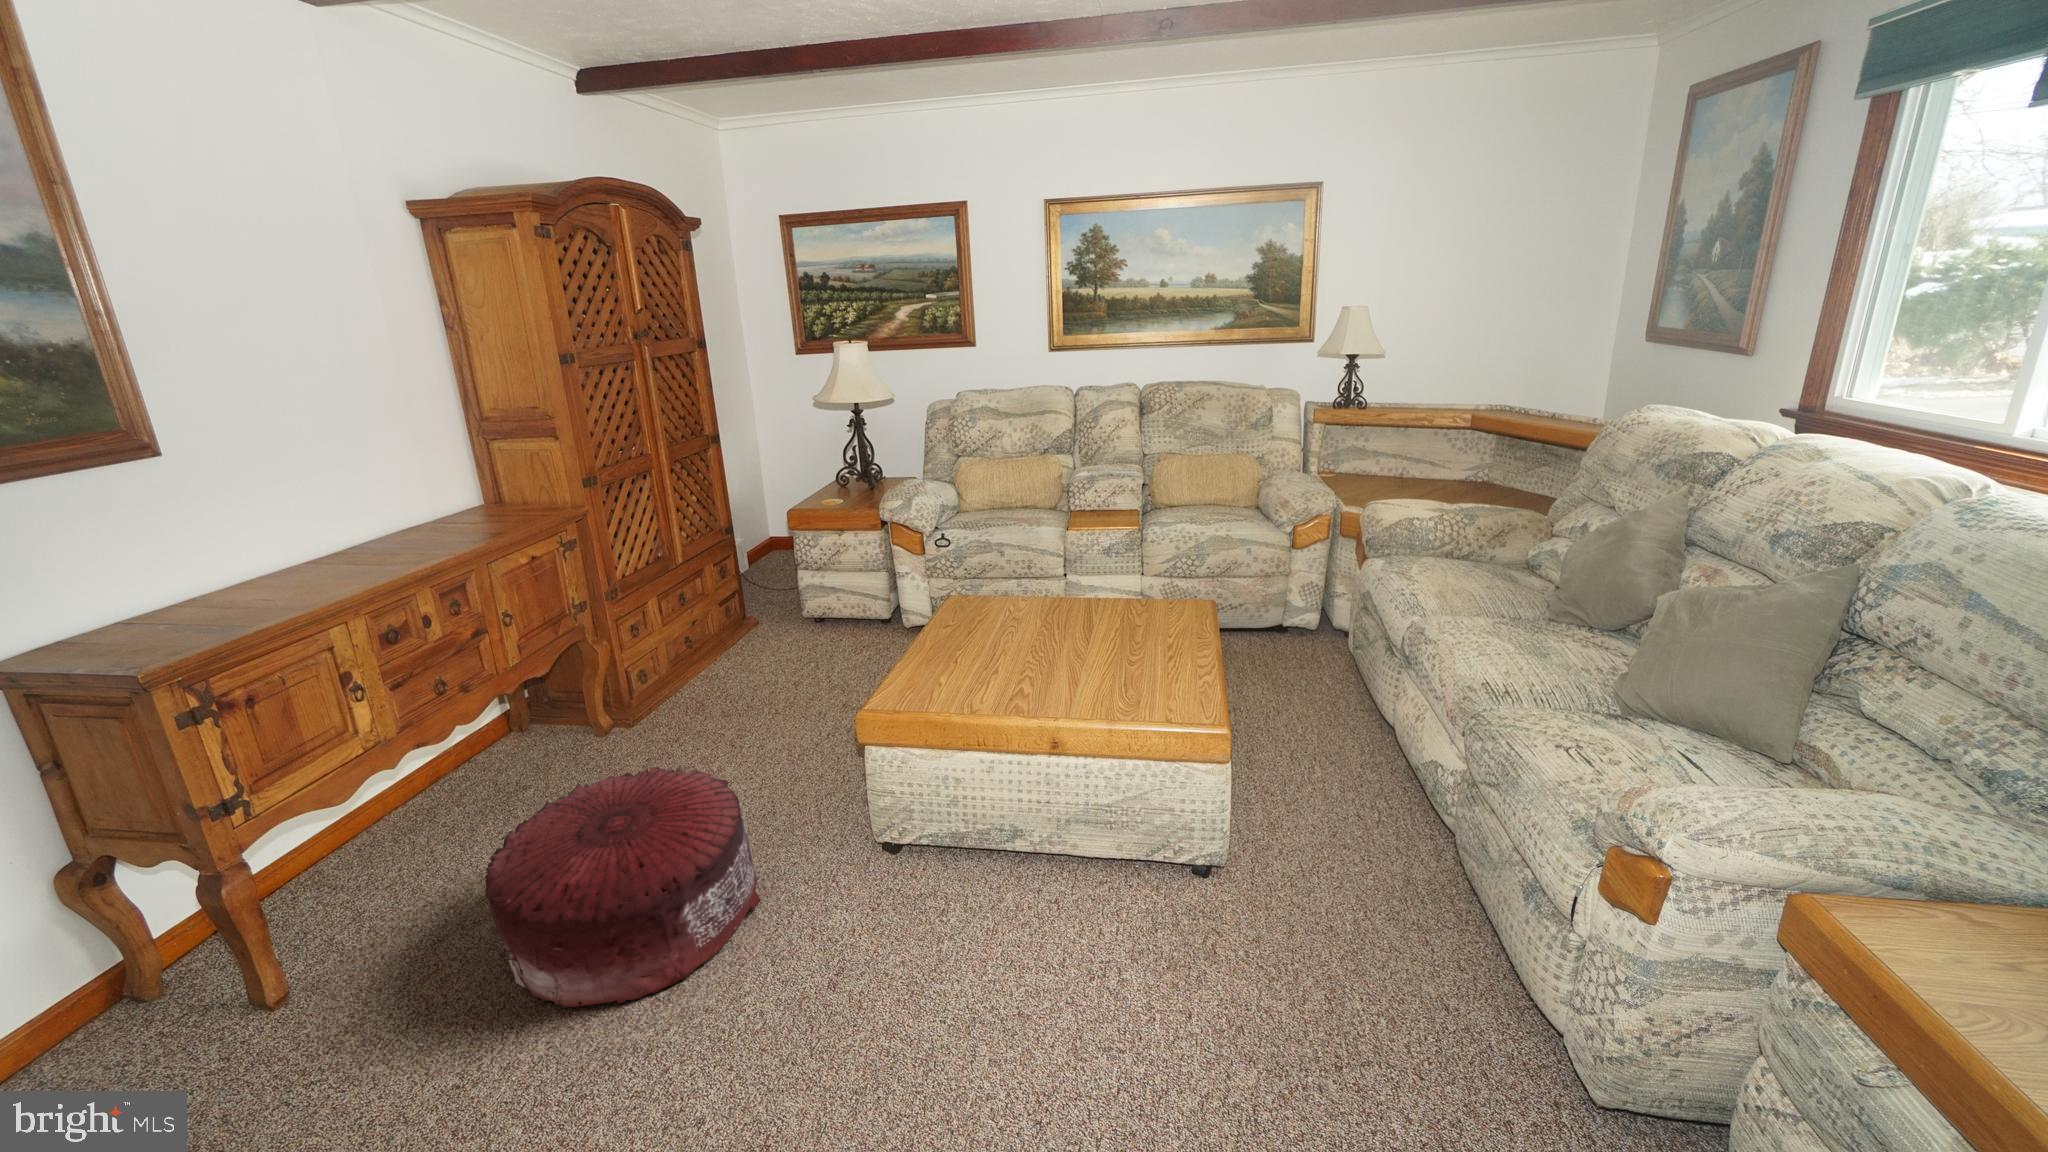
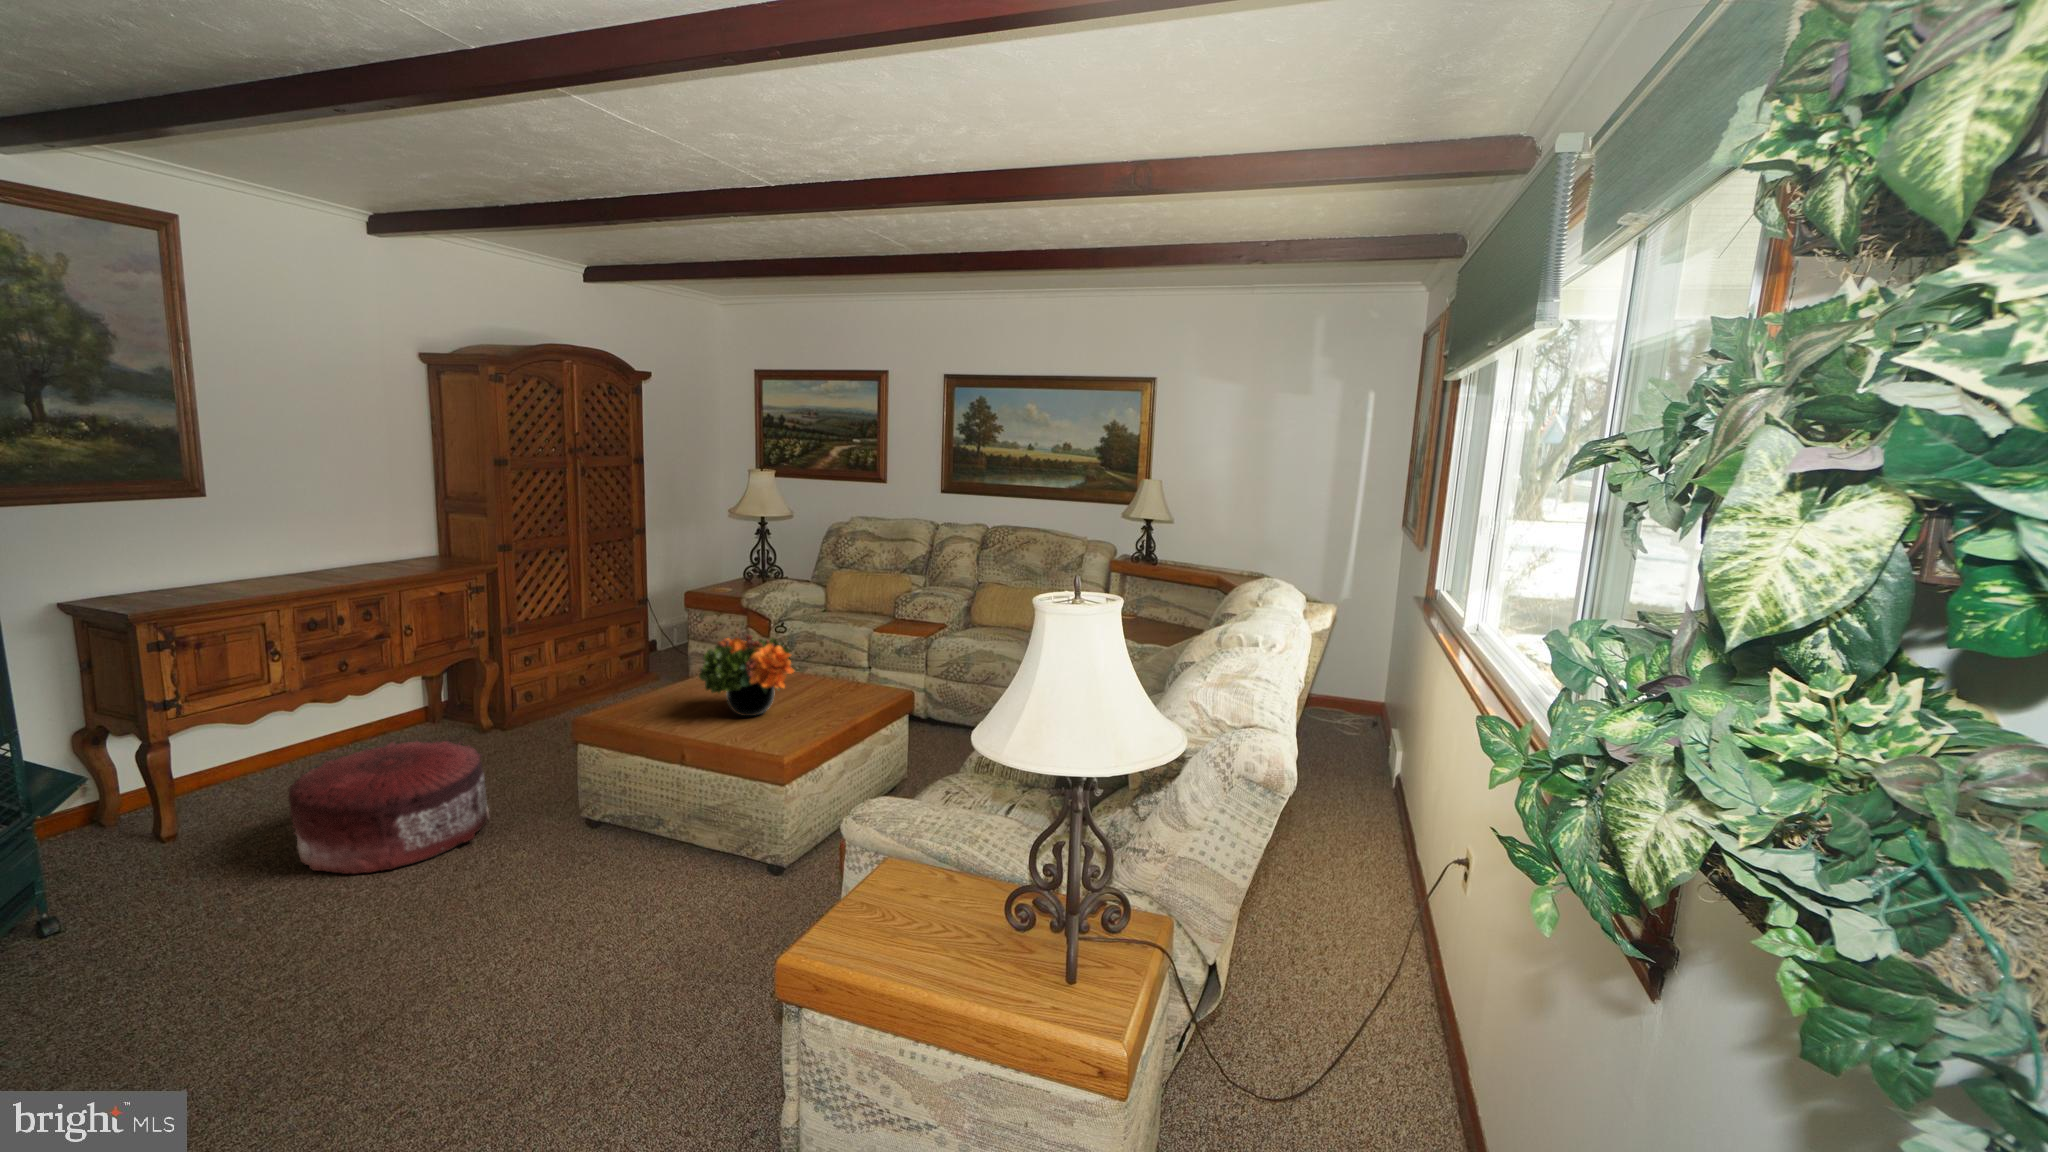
flower arrangement: none [1017,557,1142,668] -> present [699,634,794,716]

